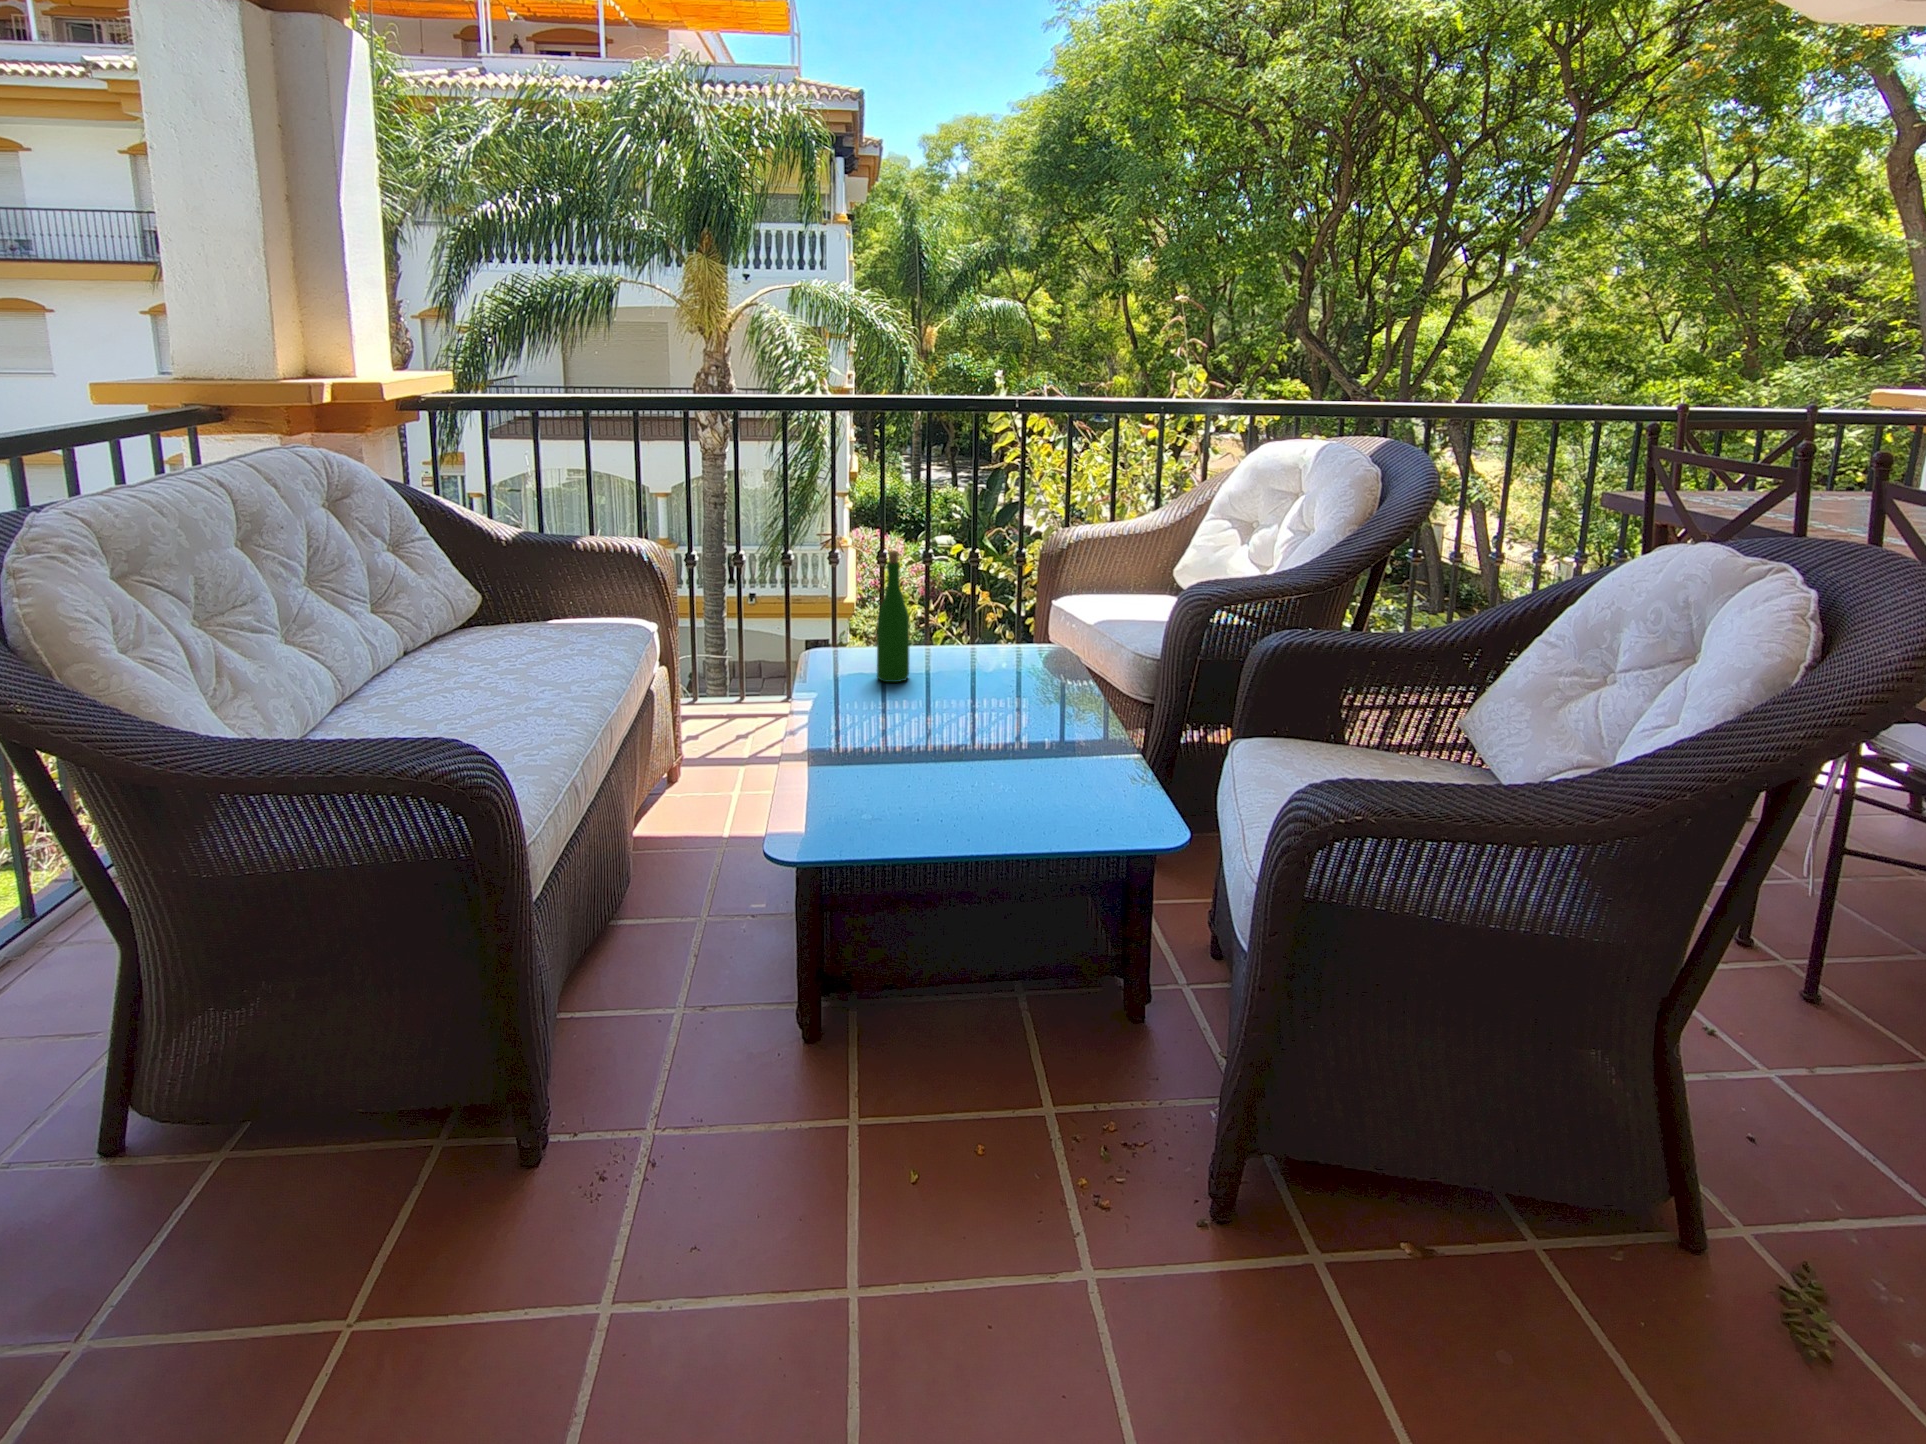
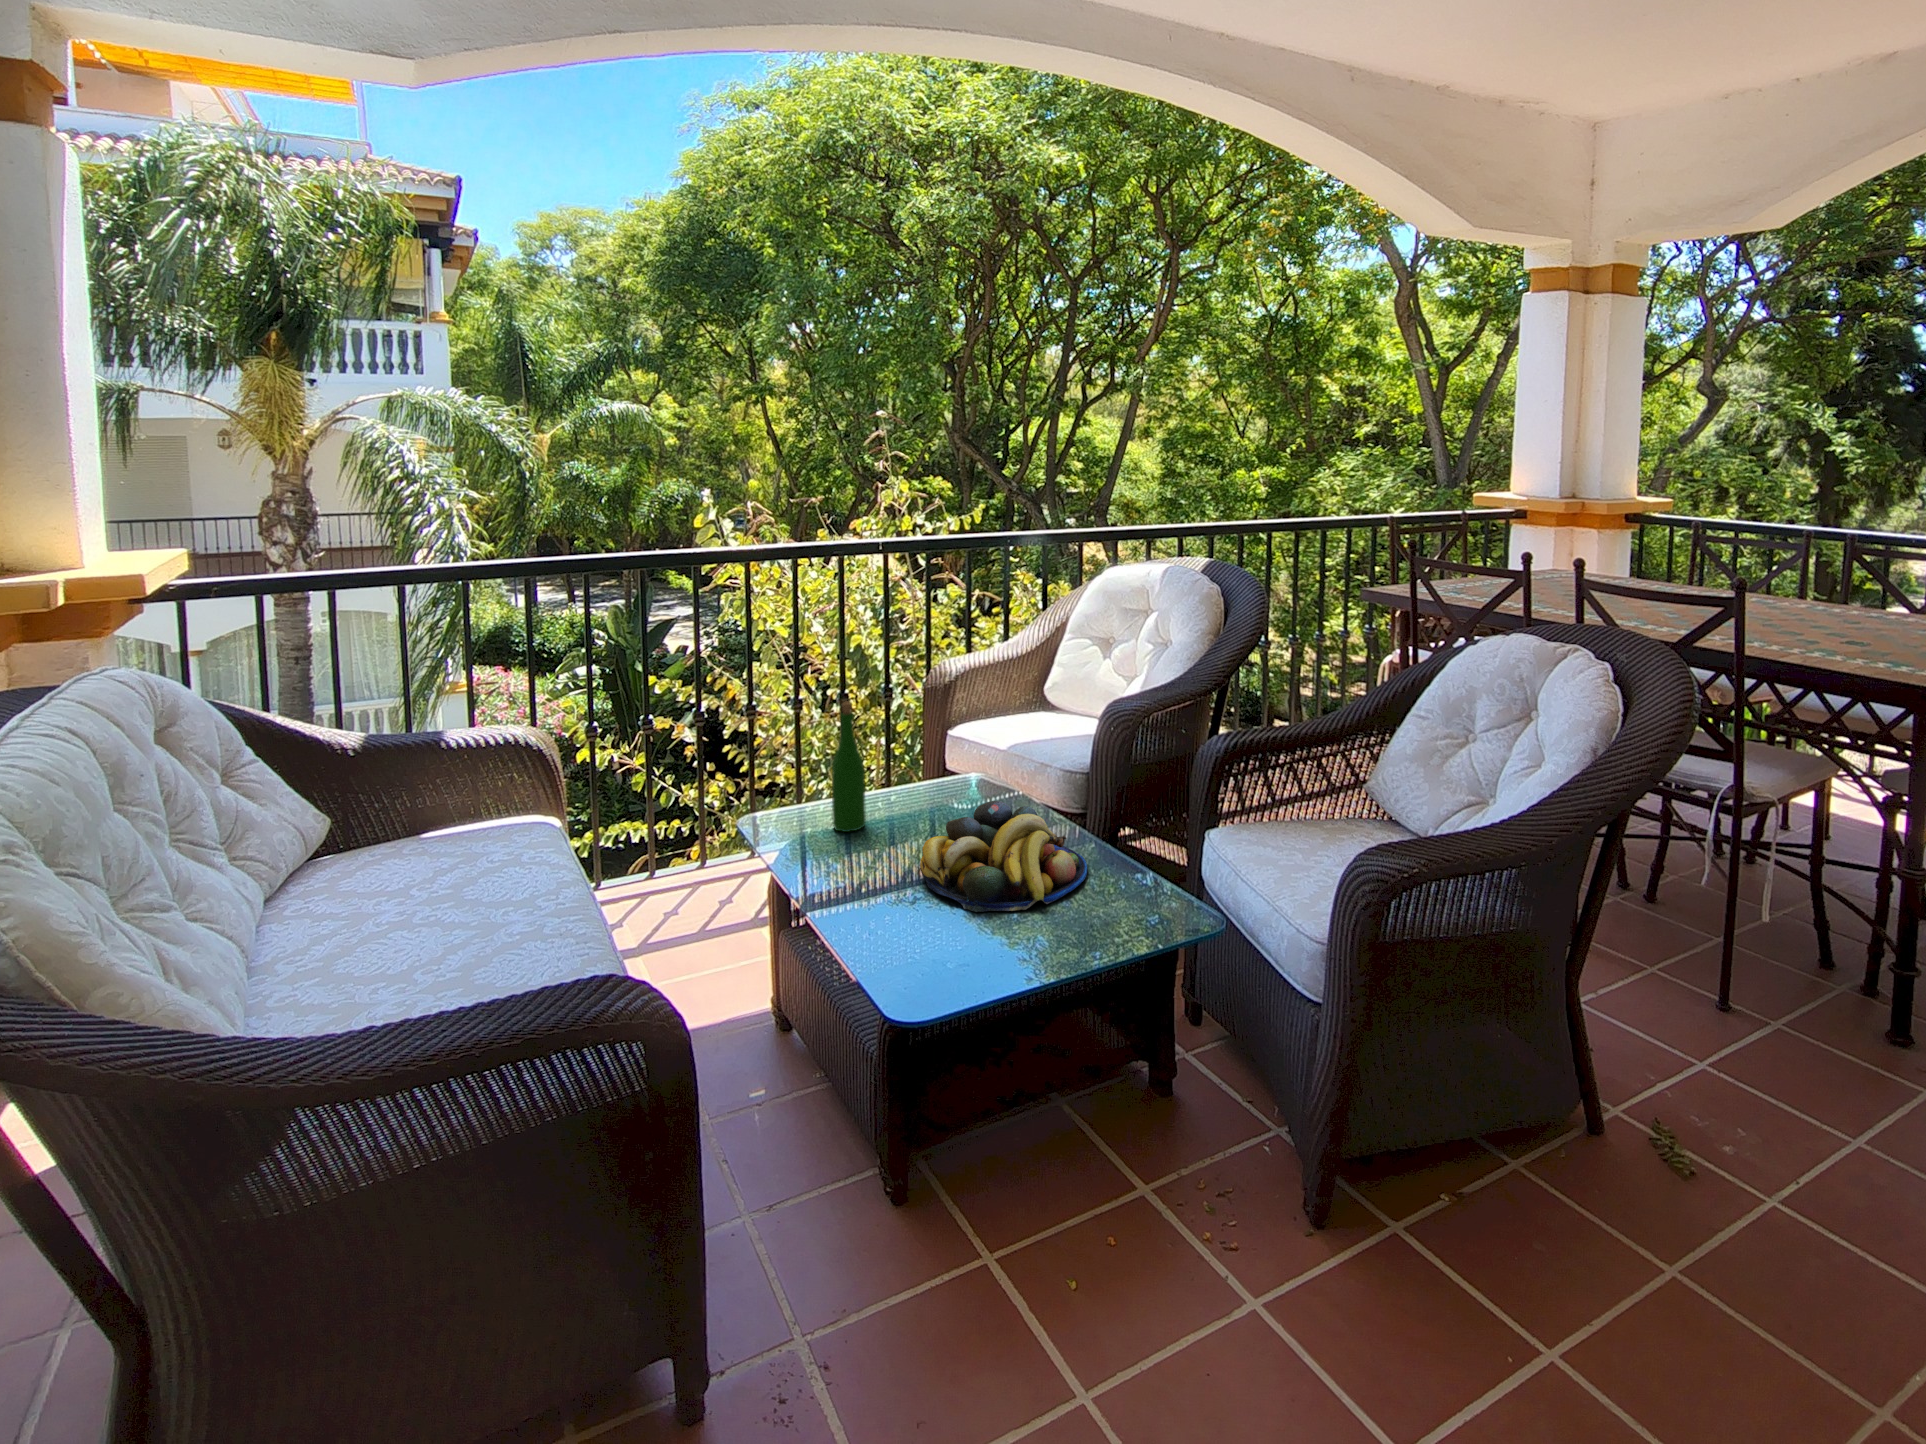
fruit bowl: none [904,674,1085,790] -> present [920,801,1087,912]

